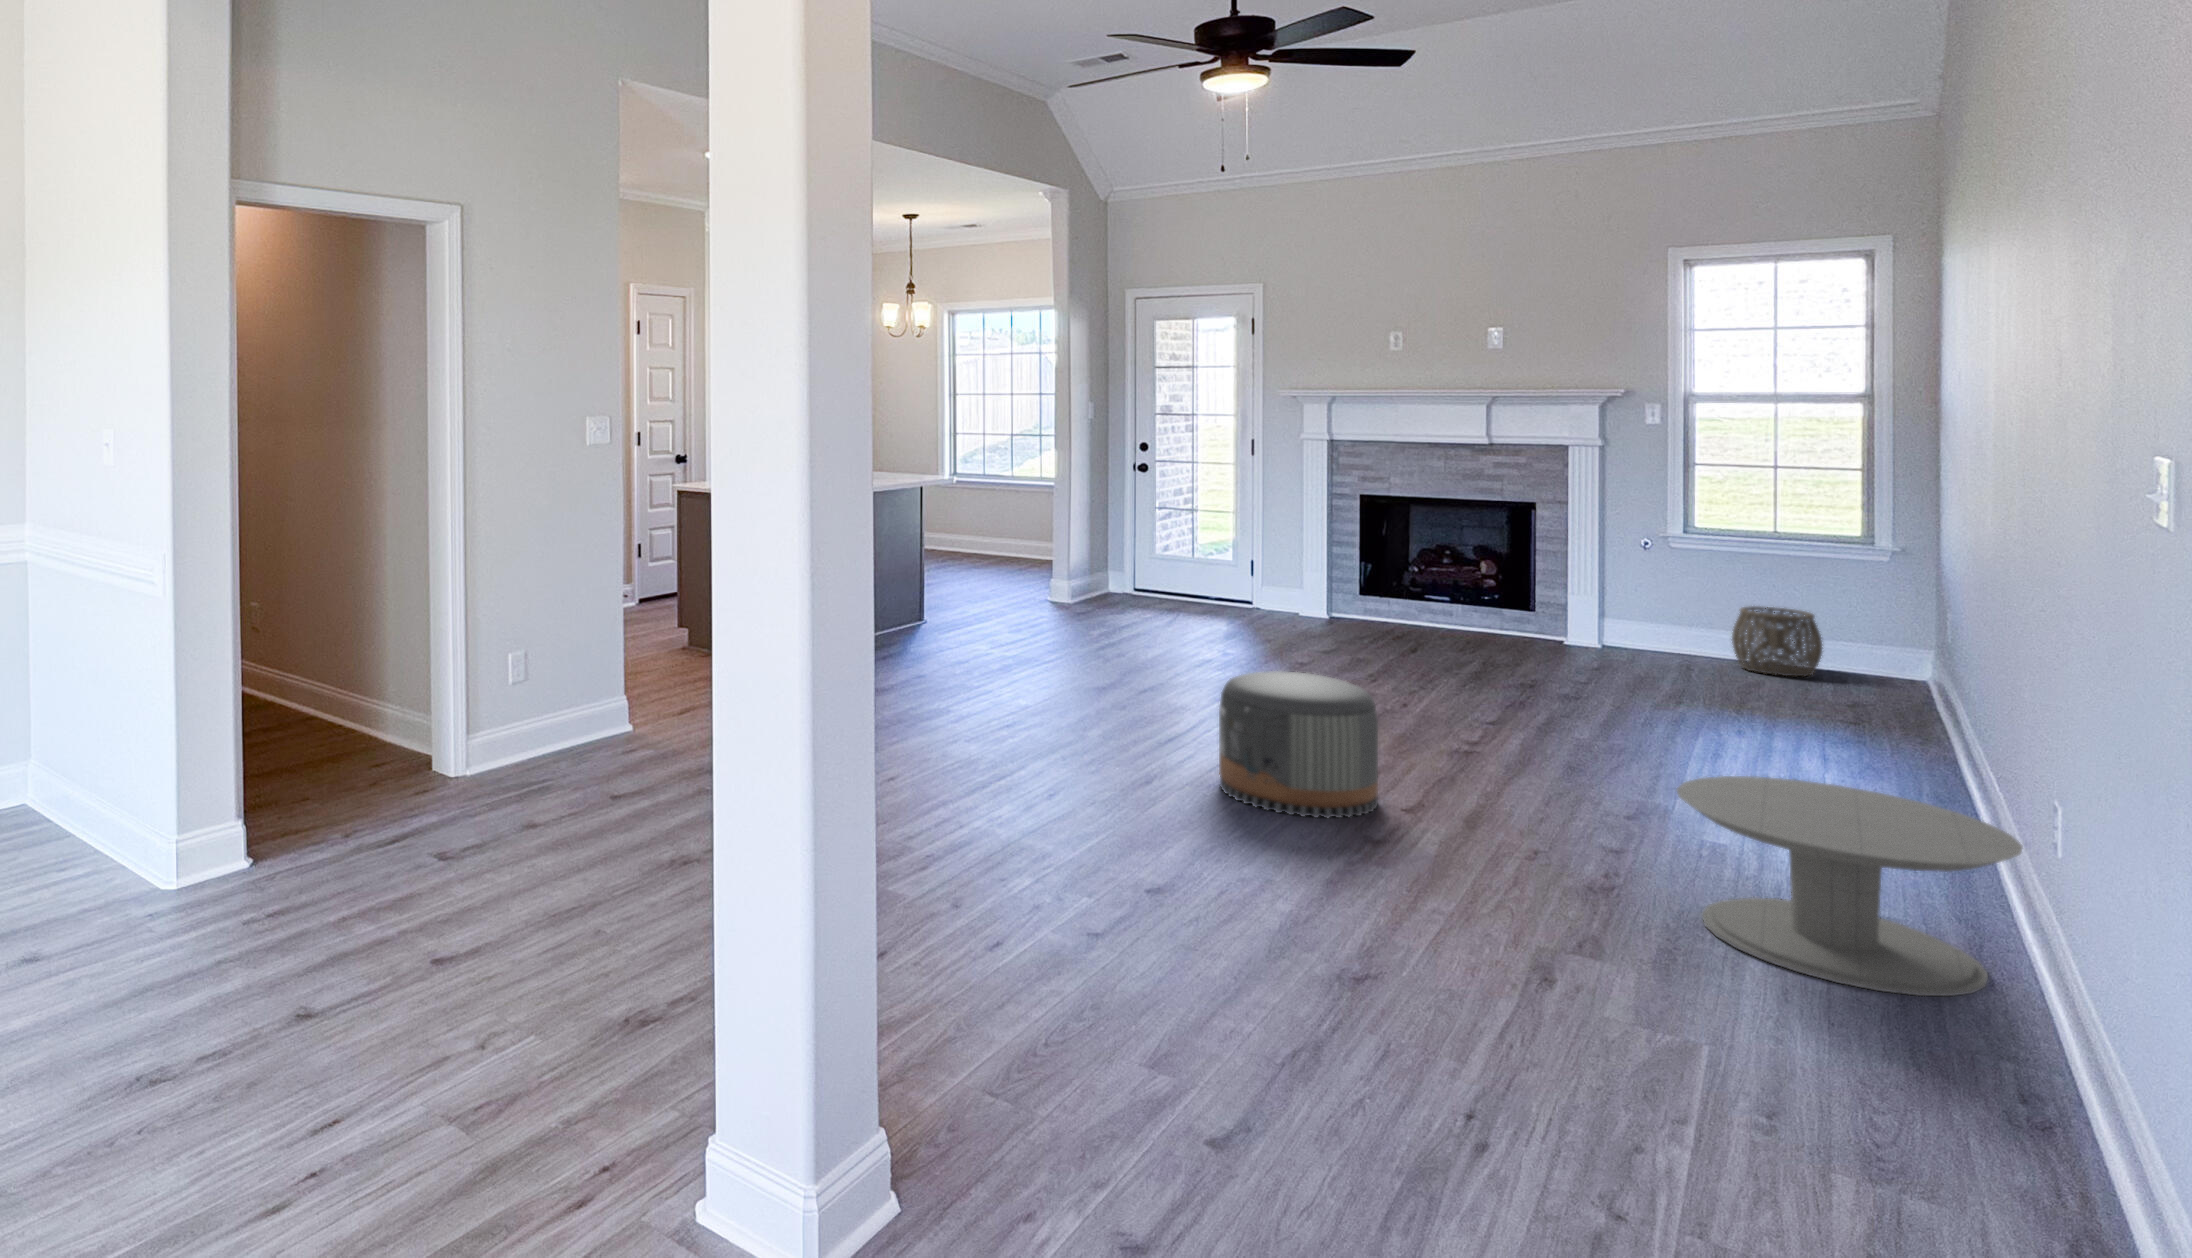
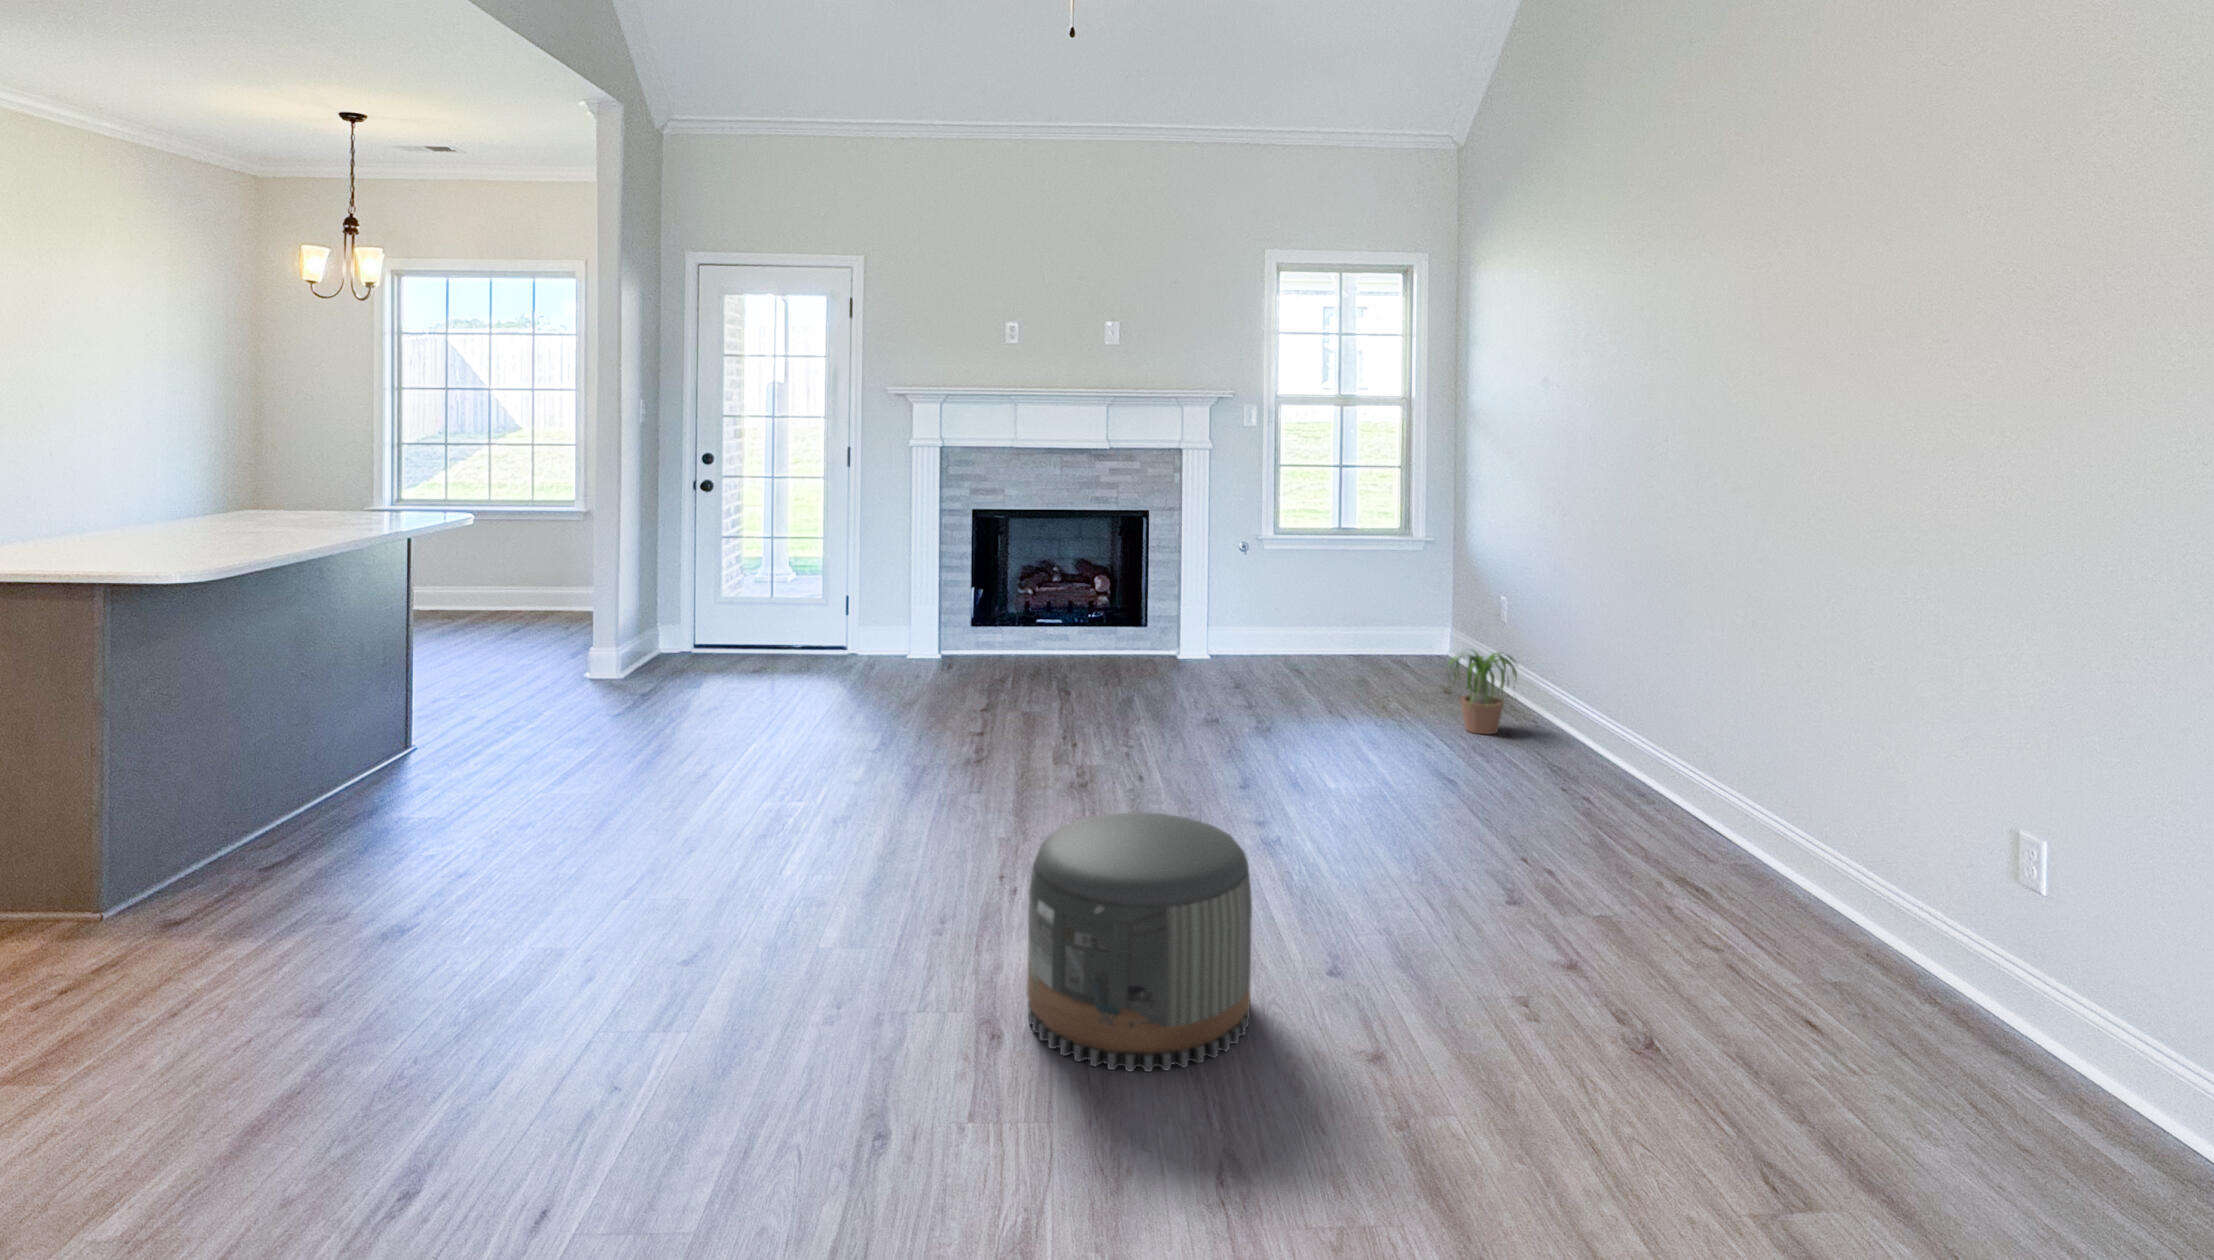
woven basket: present [1732,606,1823,676] -> none [1315,604,1383,671]
potted plant: none [1820,649,1941,737] -> present [1448,651,1517,734]
side table: present [1677,776,2022,996] -> none [1676,874,2056,1190]

